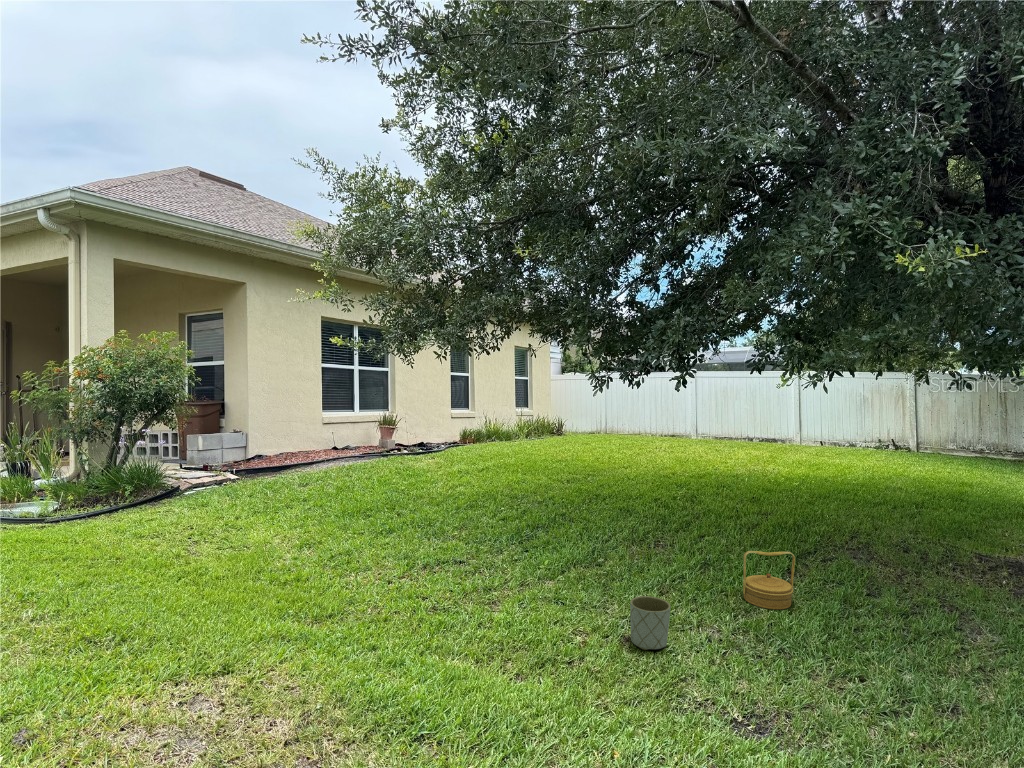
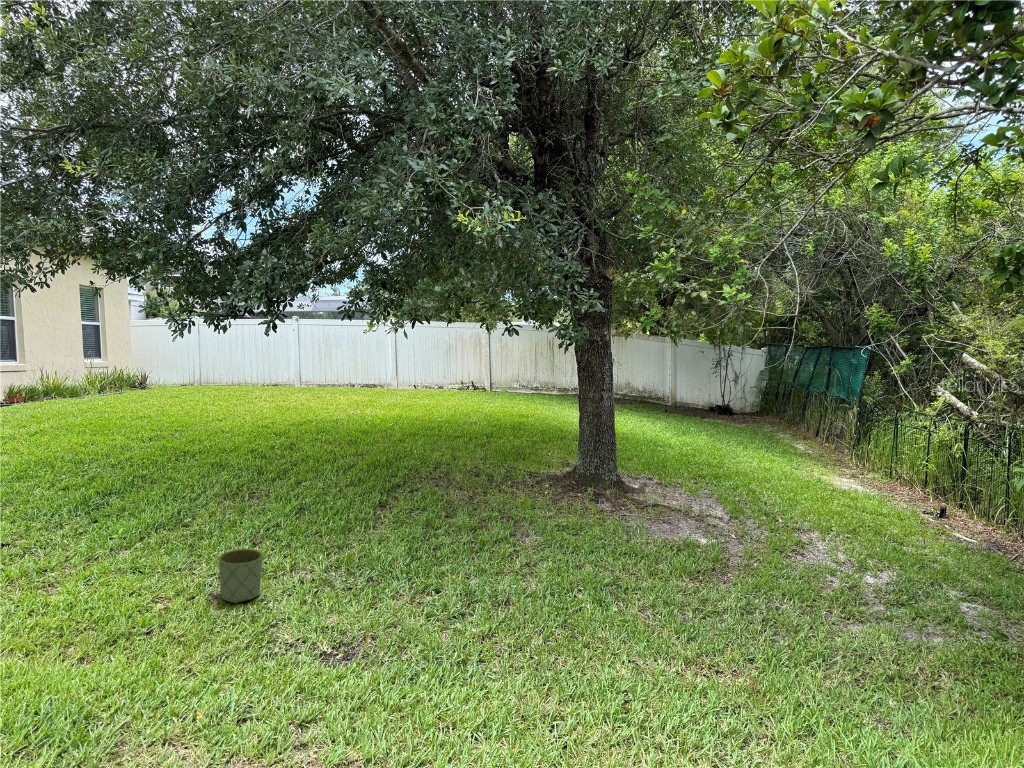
basket: present [743,551,795,609] -> none [339,487,387,542]

